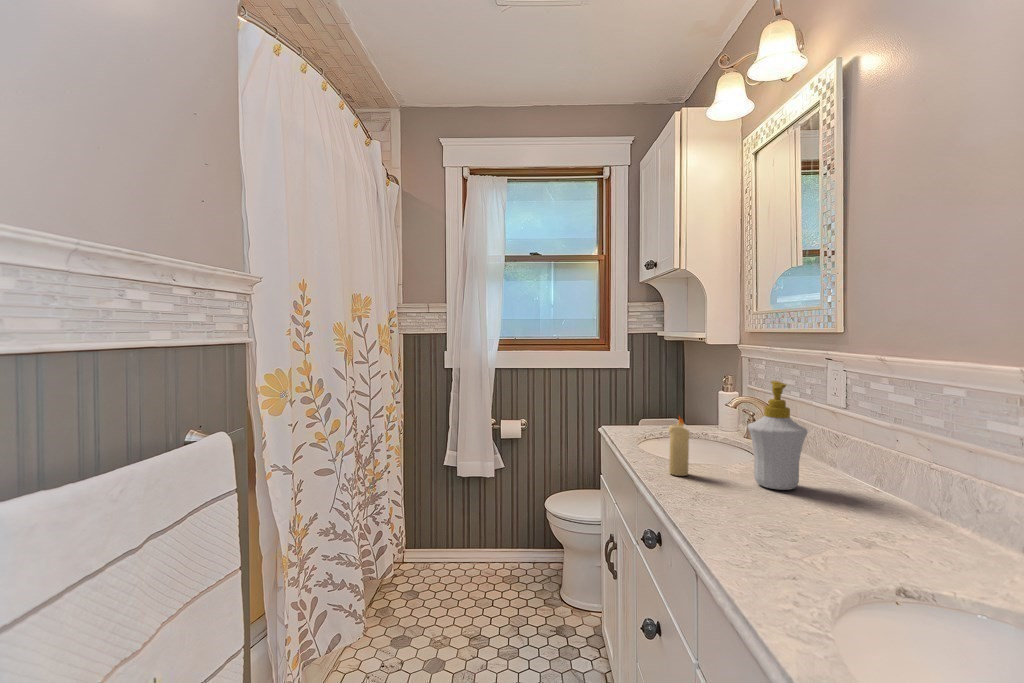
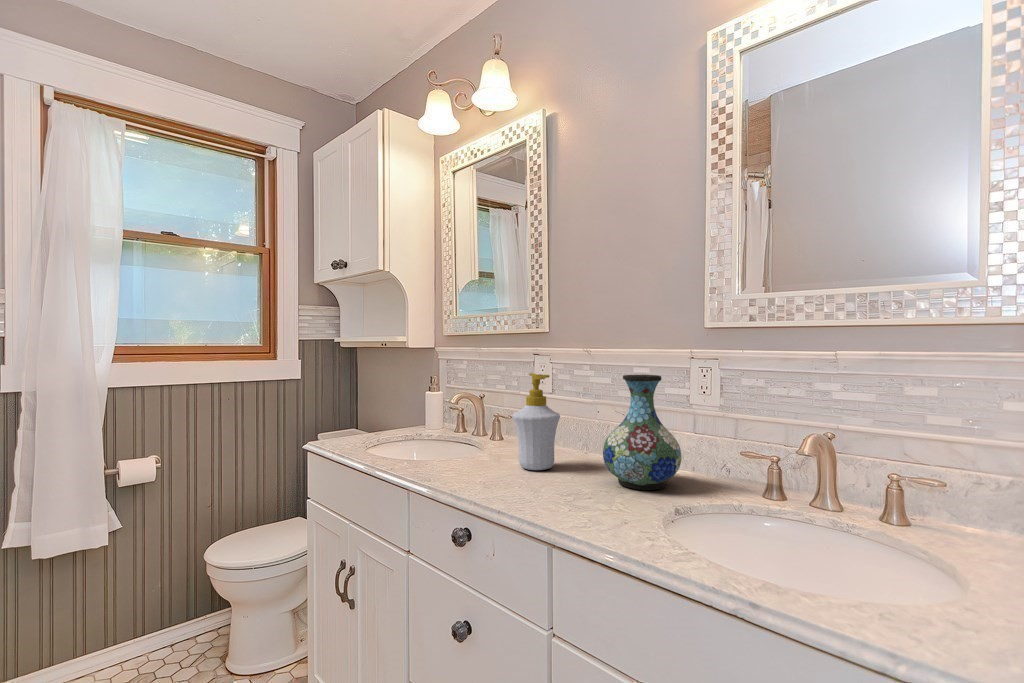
vase: none [828,393,949,544] -> present [603,375,681,490]
candle: present [669,416,689,476] -> none [445,414,465,477]

